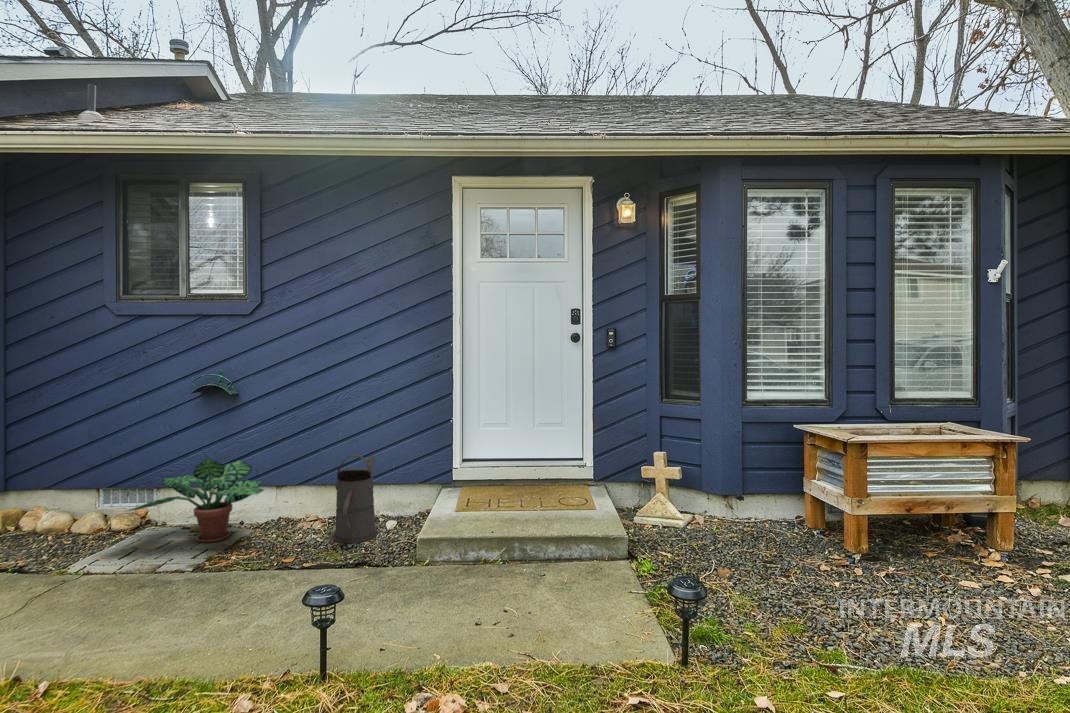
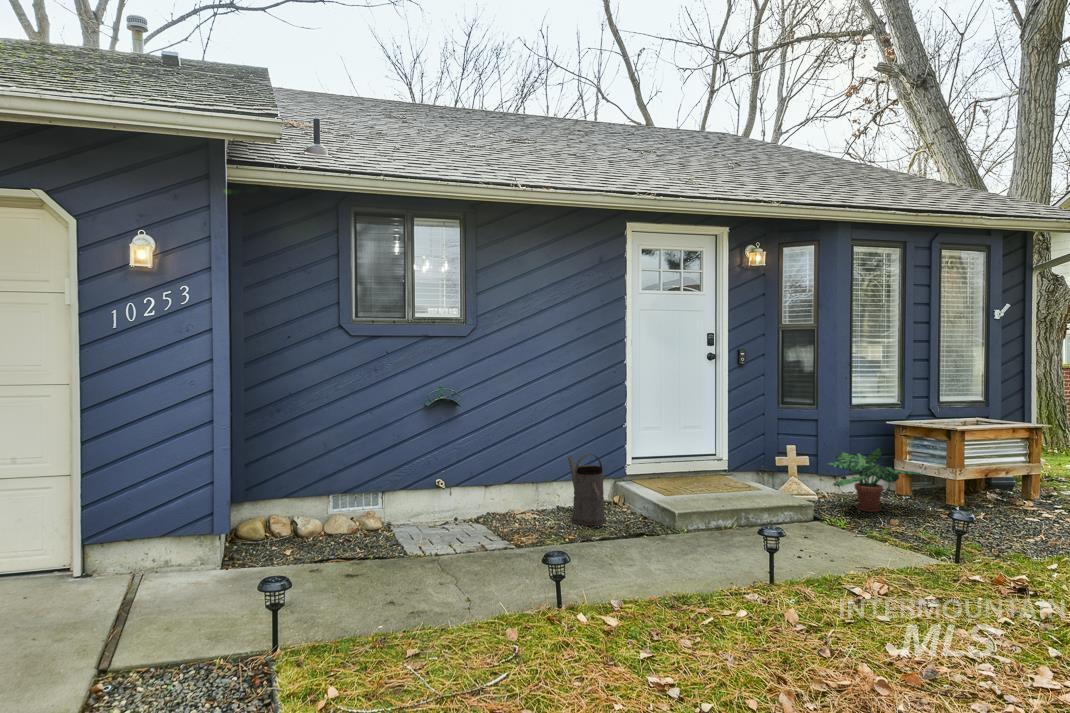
potted plant: present [128,458,263,543] -> present [827,448,925,512]

